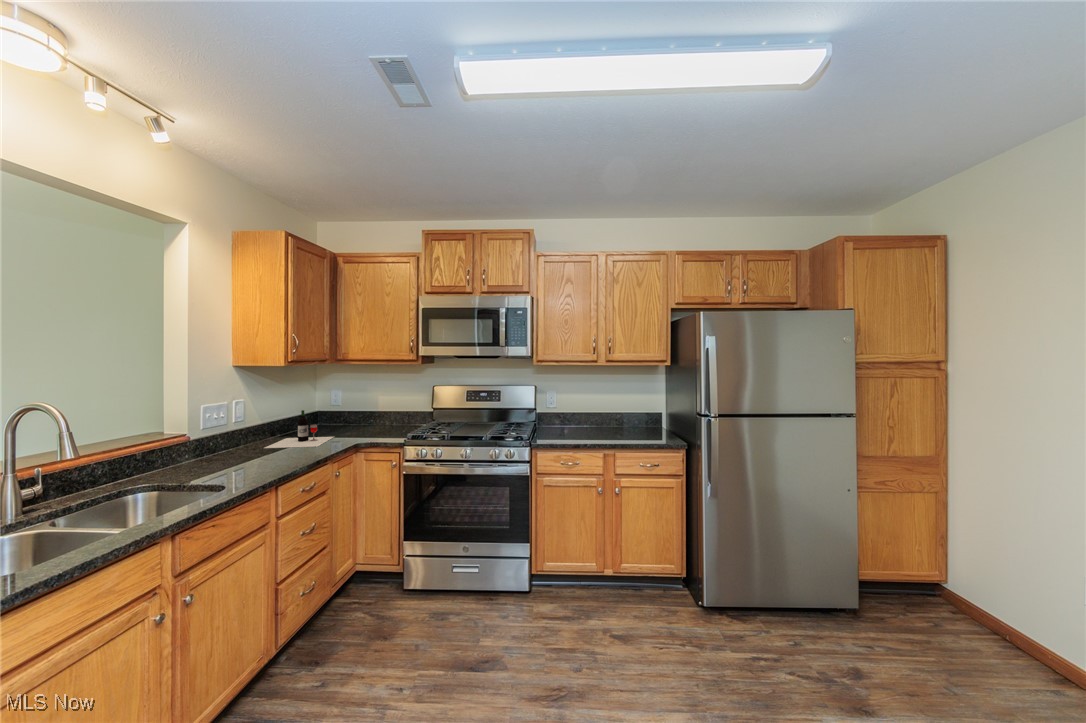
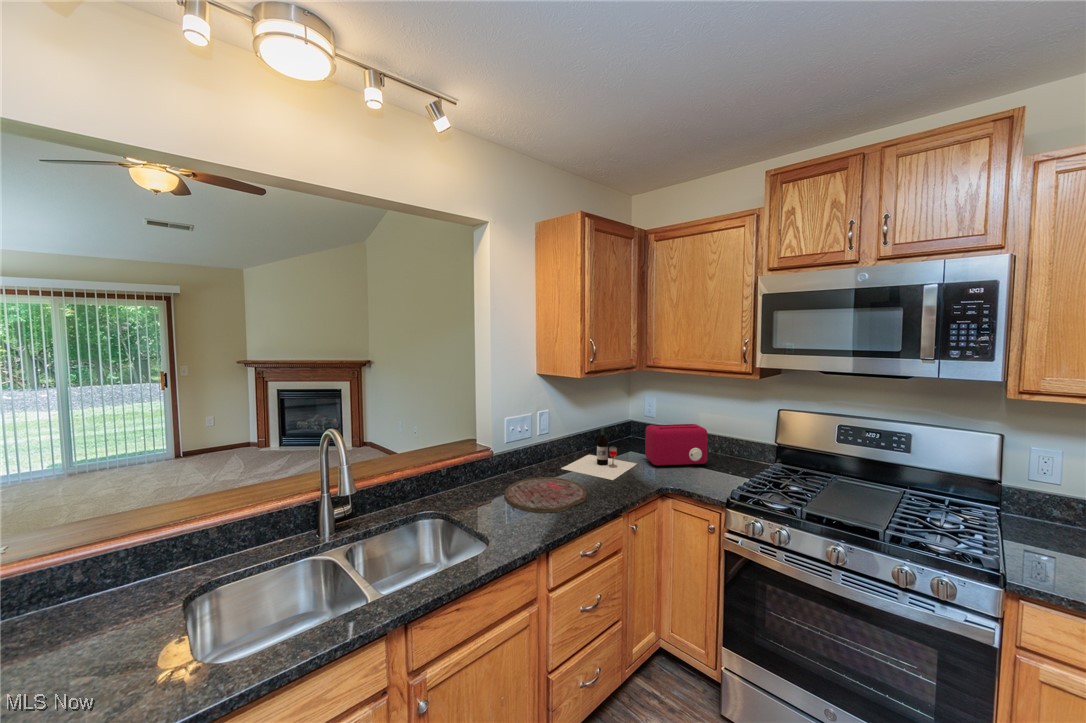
toaster: none [340,402,389,436] -> present [645,424,707,467]
cutting board: none [217,450,299,470] -> present [505,477,586,513]

